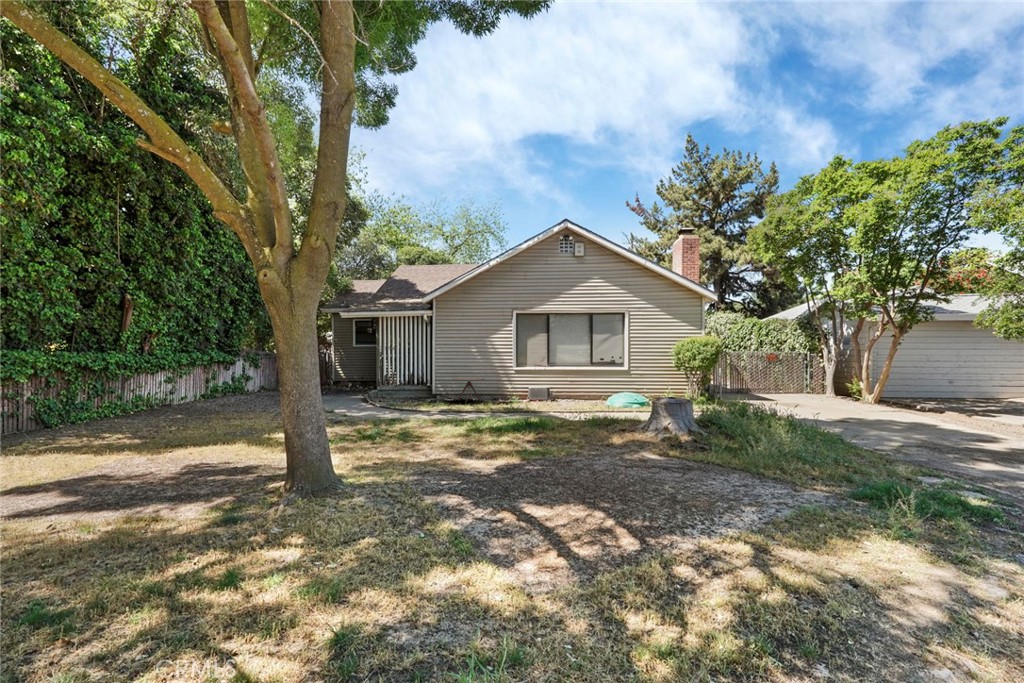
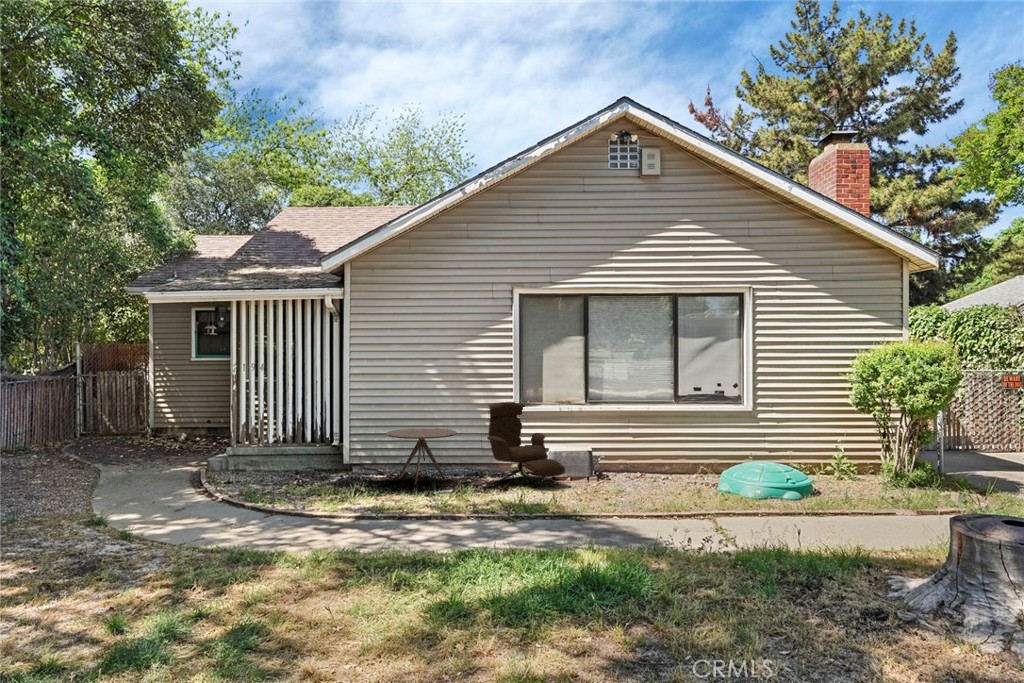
lounge chair: none [500,365,536,404] -> present [487,402,565,488]

